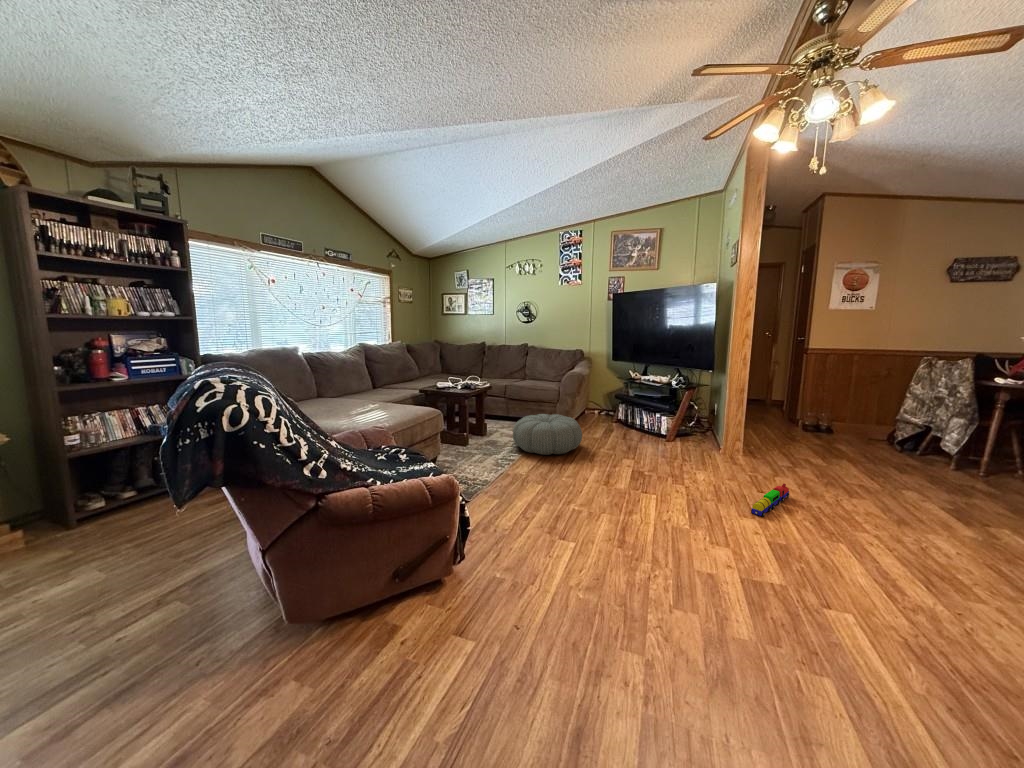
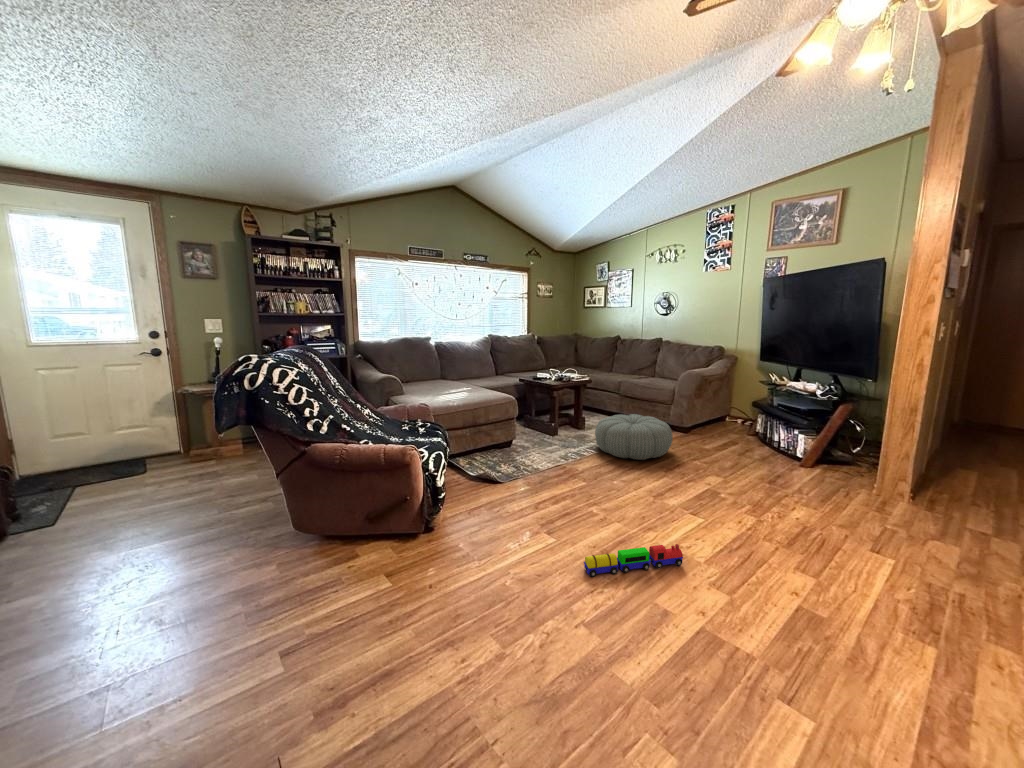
toy train: present [751,484,789,517] -> present [584,544,683,577]

